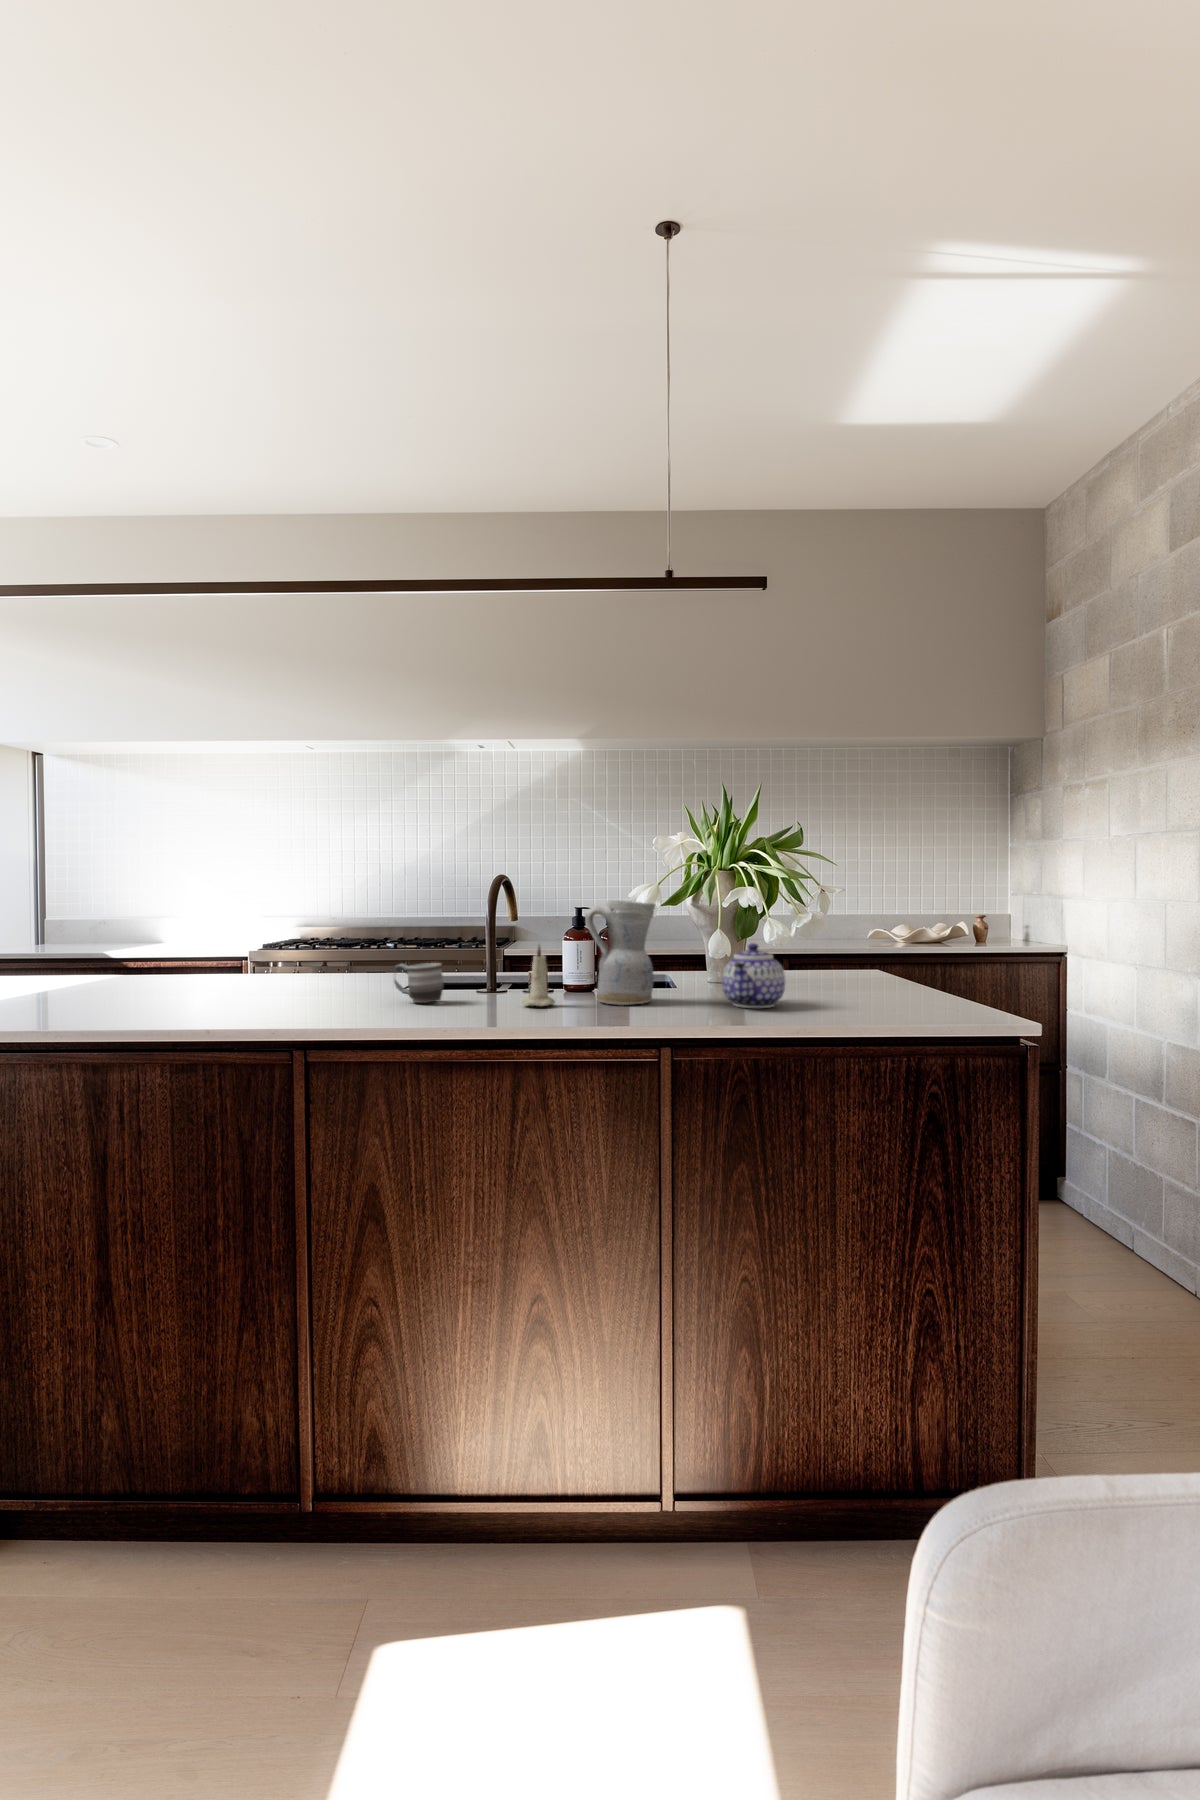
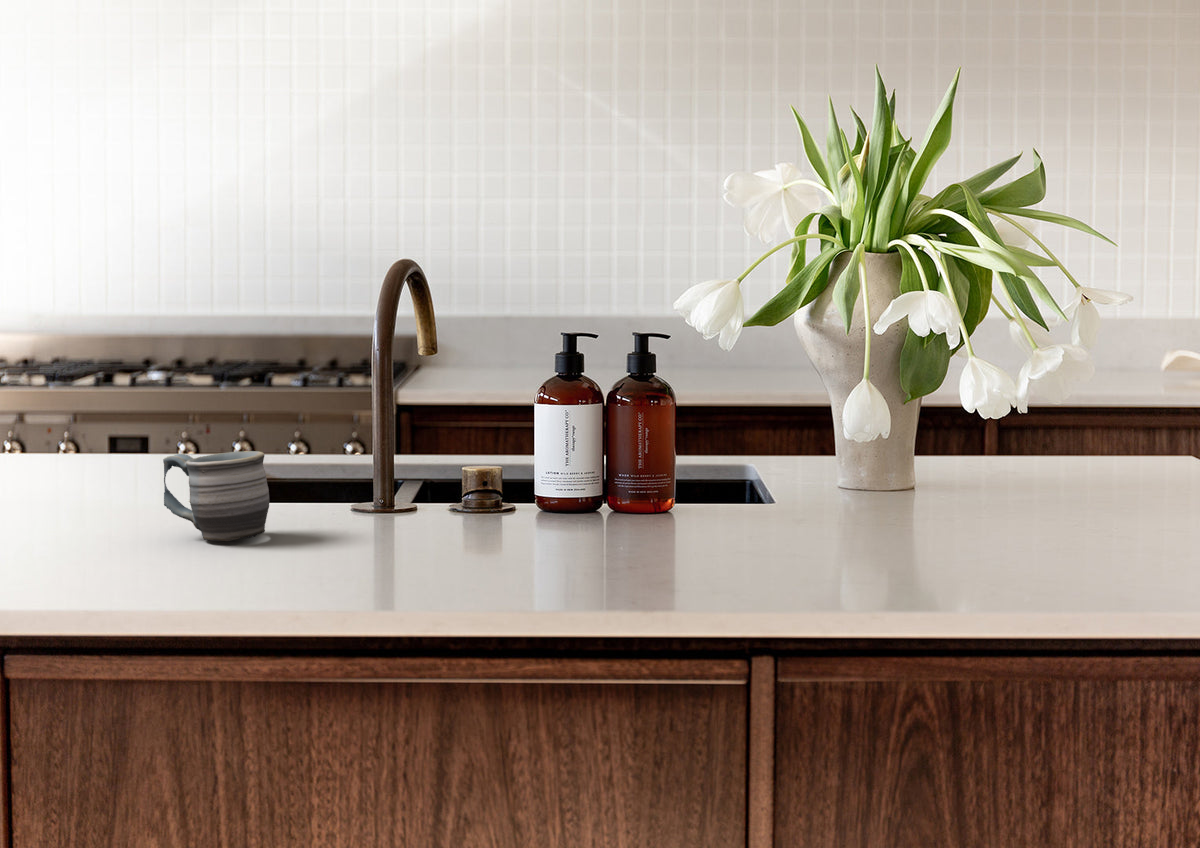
ceramic pitcher: present [585,900,655,1005] -> none [576,313,733,545]
teapot: present [722,943,785,1008] -> none [881,409,1027,556]
candle: present [522,945,555,1006] -> none [434,408,510,551]

